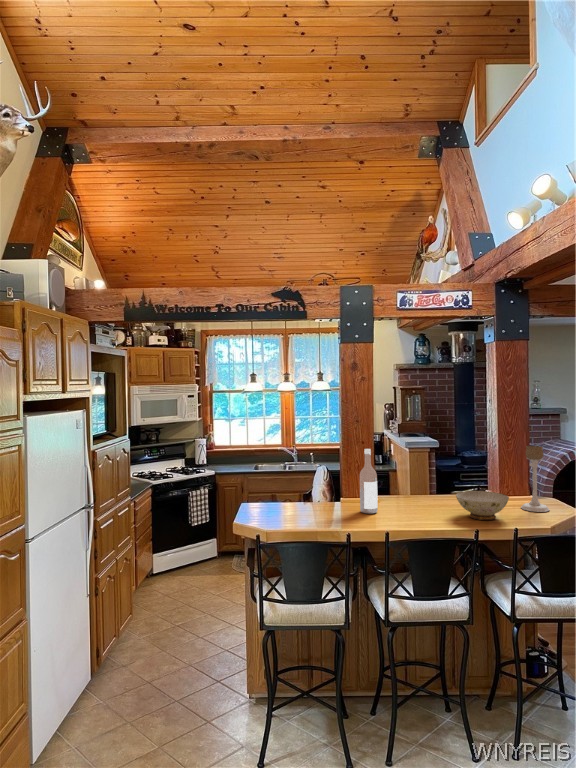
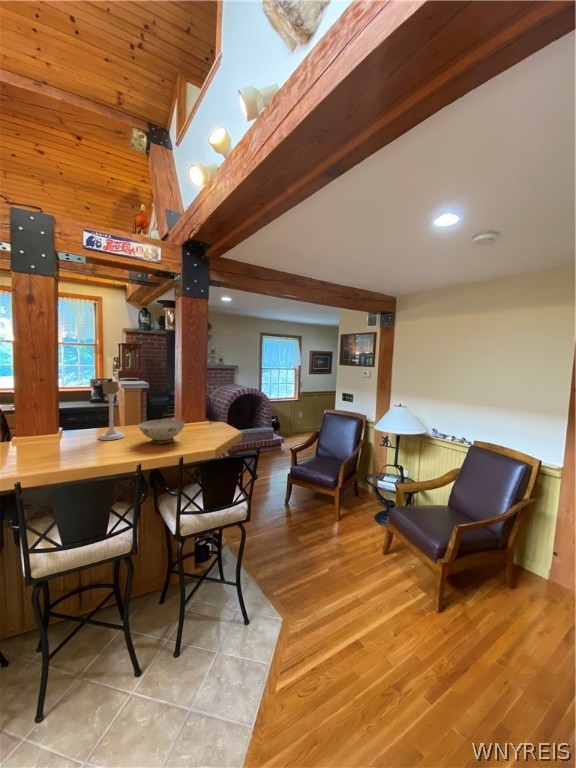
candle holder: present [521,446,549,512] -> present [98,382,124,440]
wine bottle: present [360,449,378,514] -> none [29,385,54,452]

